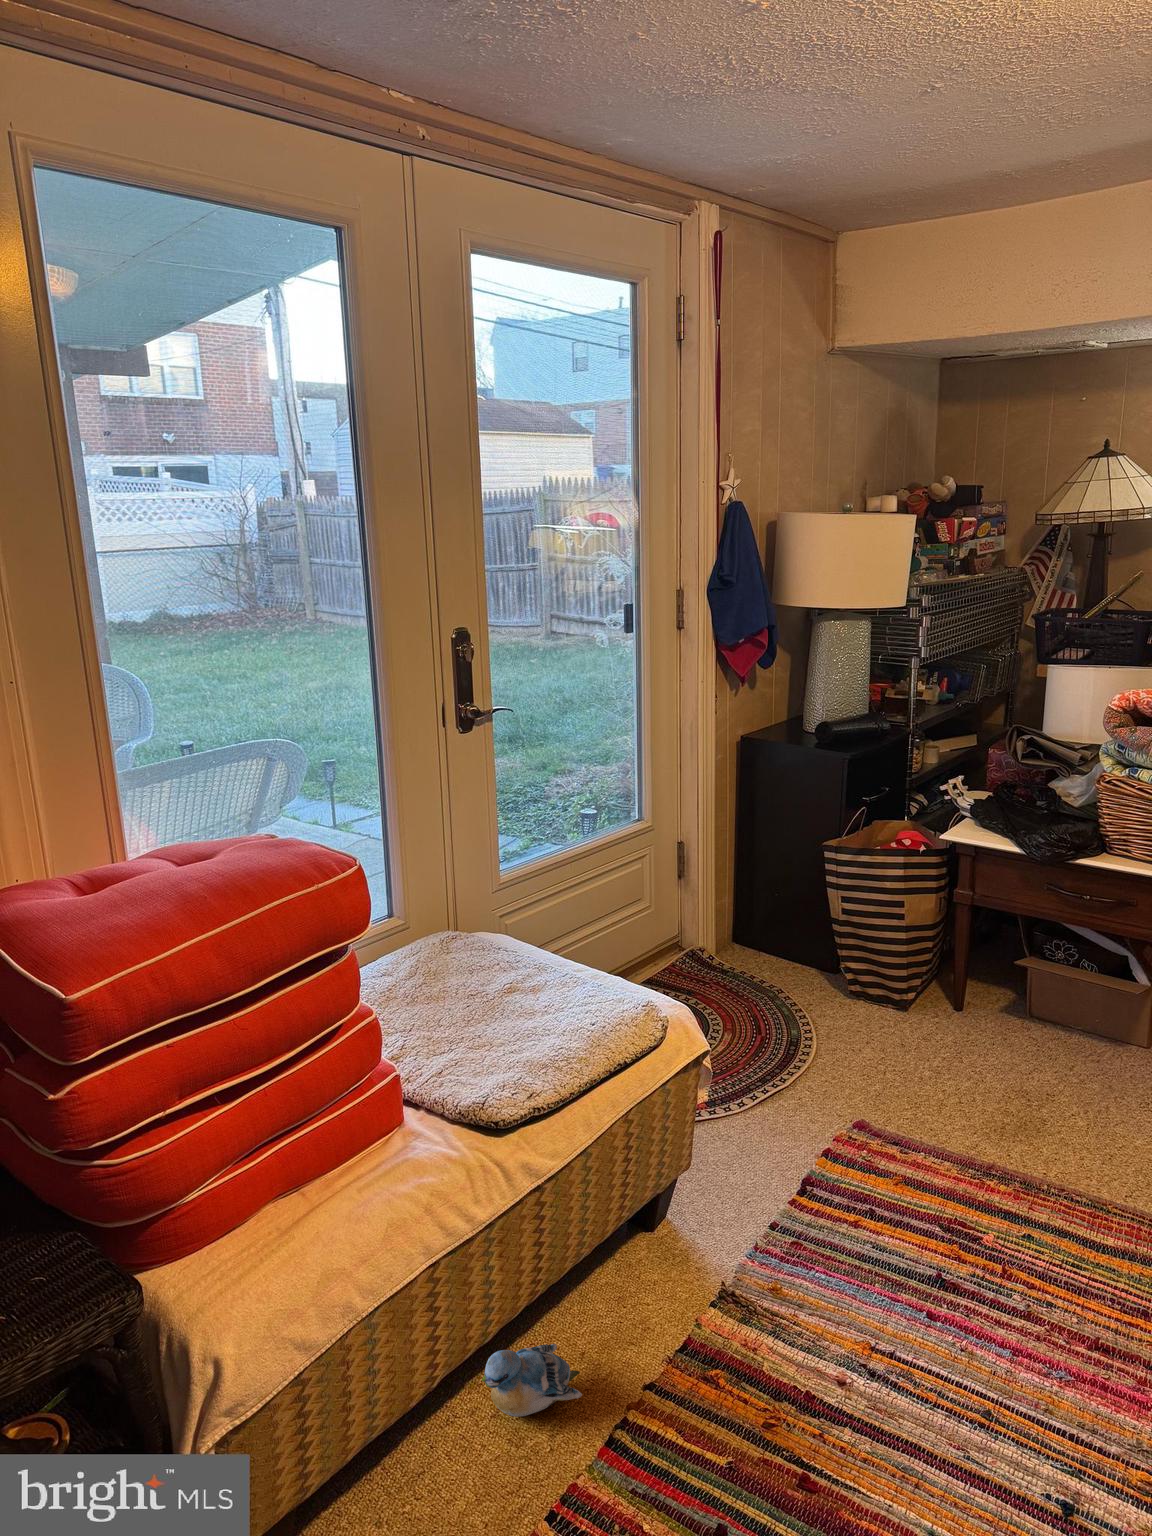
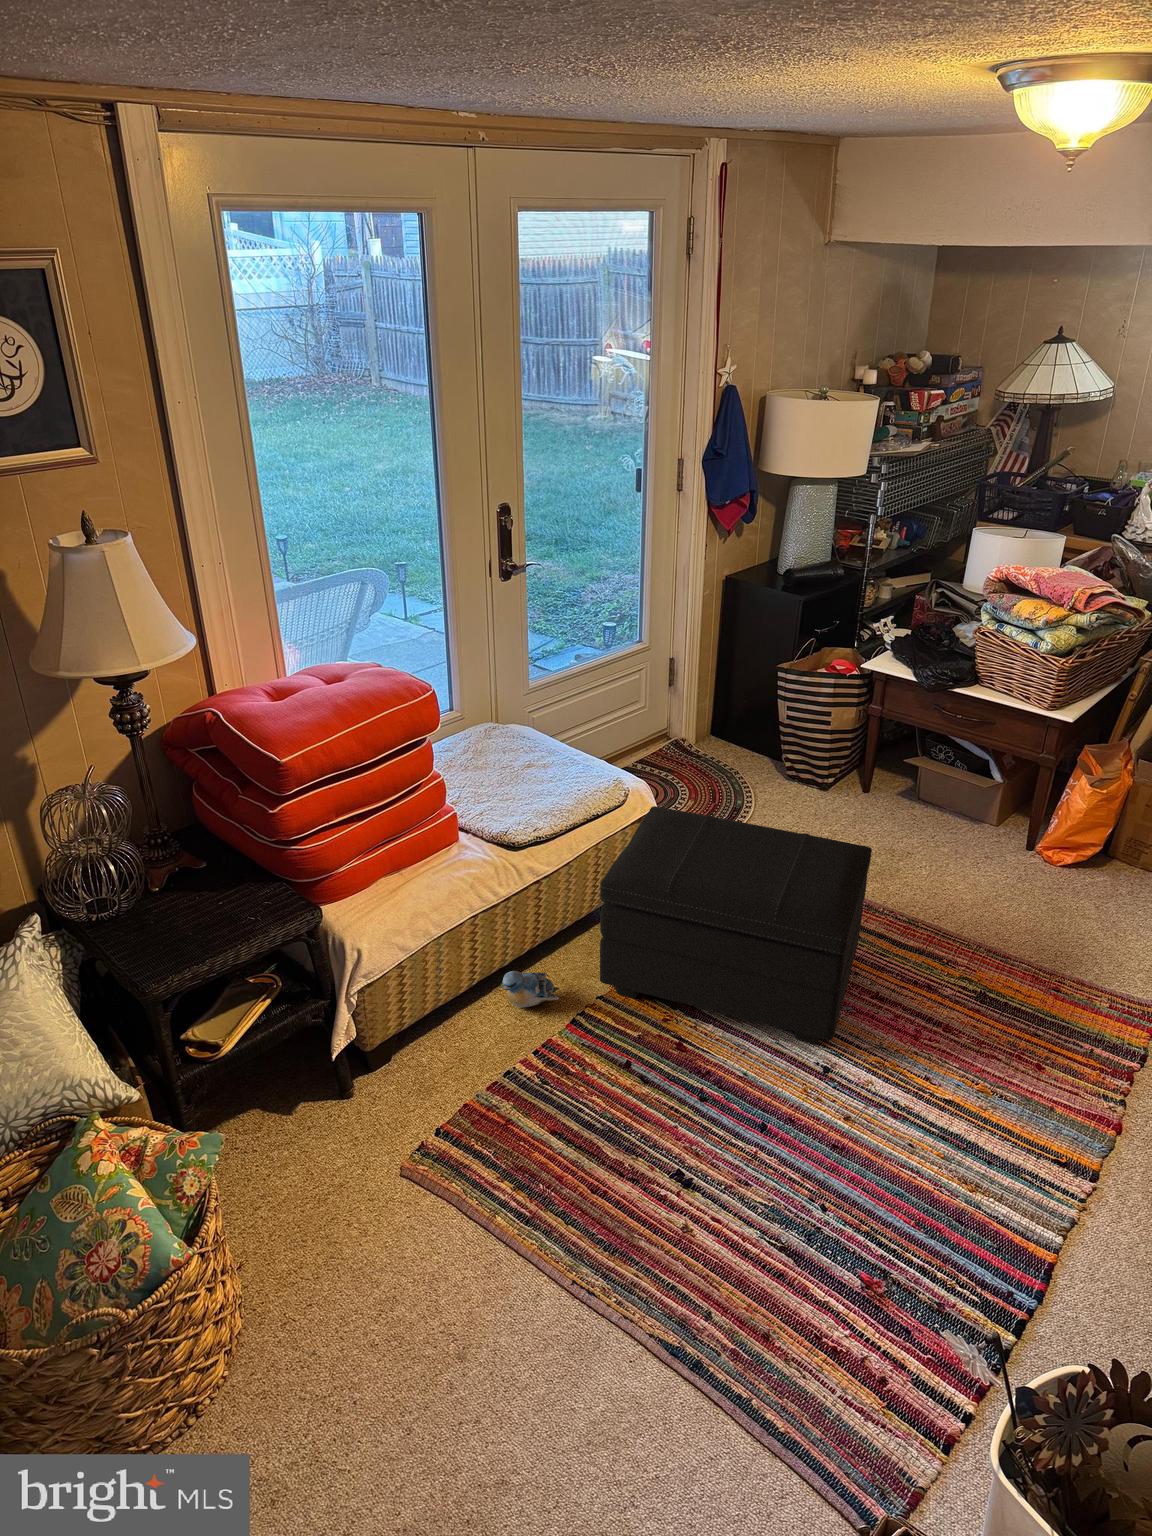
footstool: none [645,1047,1093,1457] -> present [600,806,872,1045]

